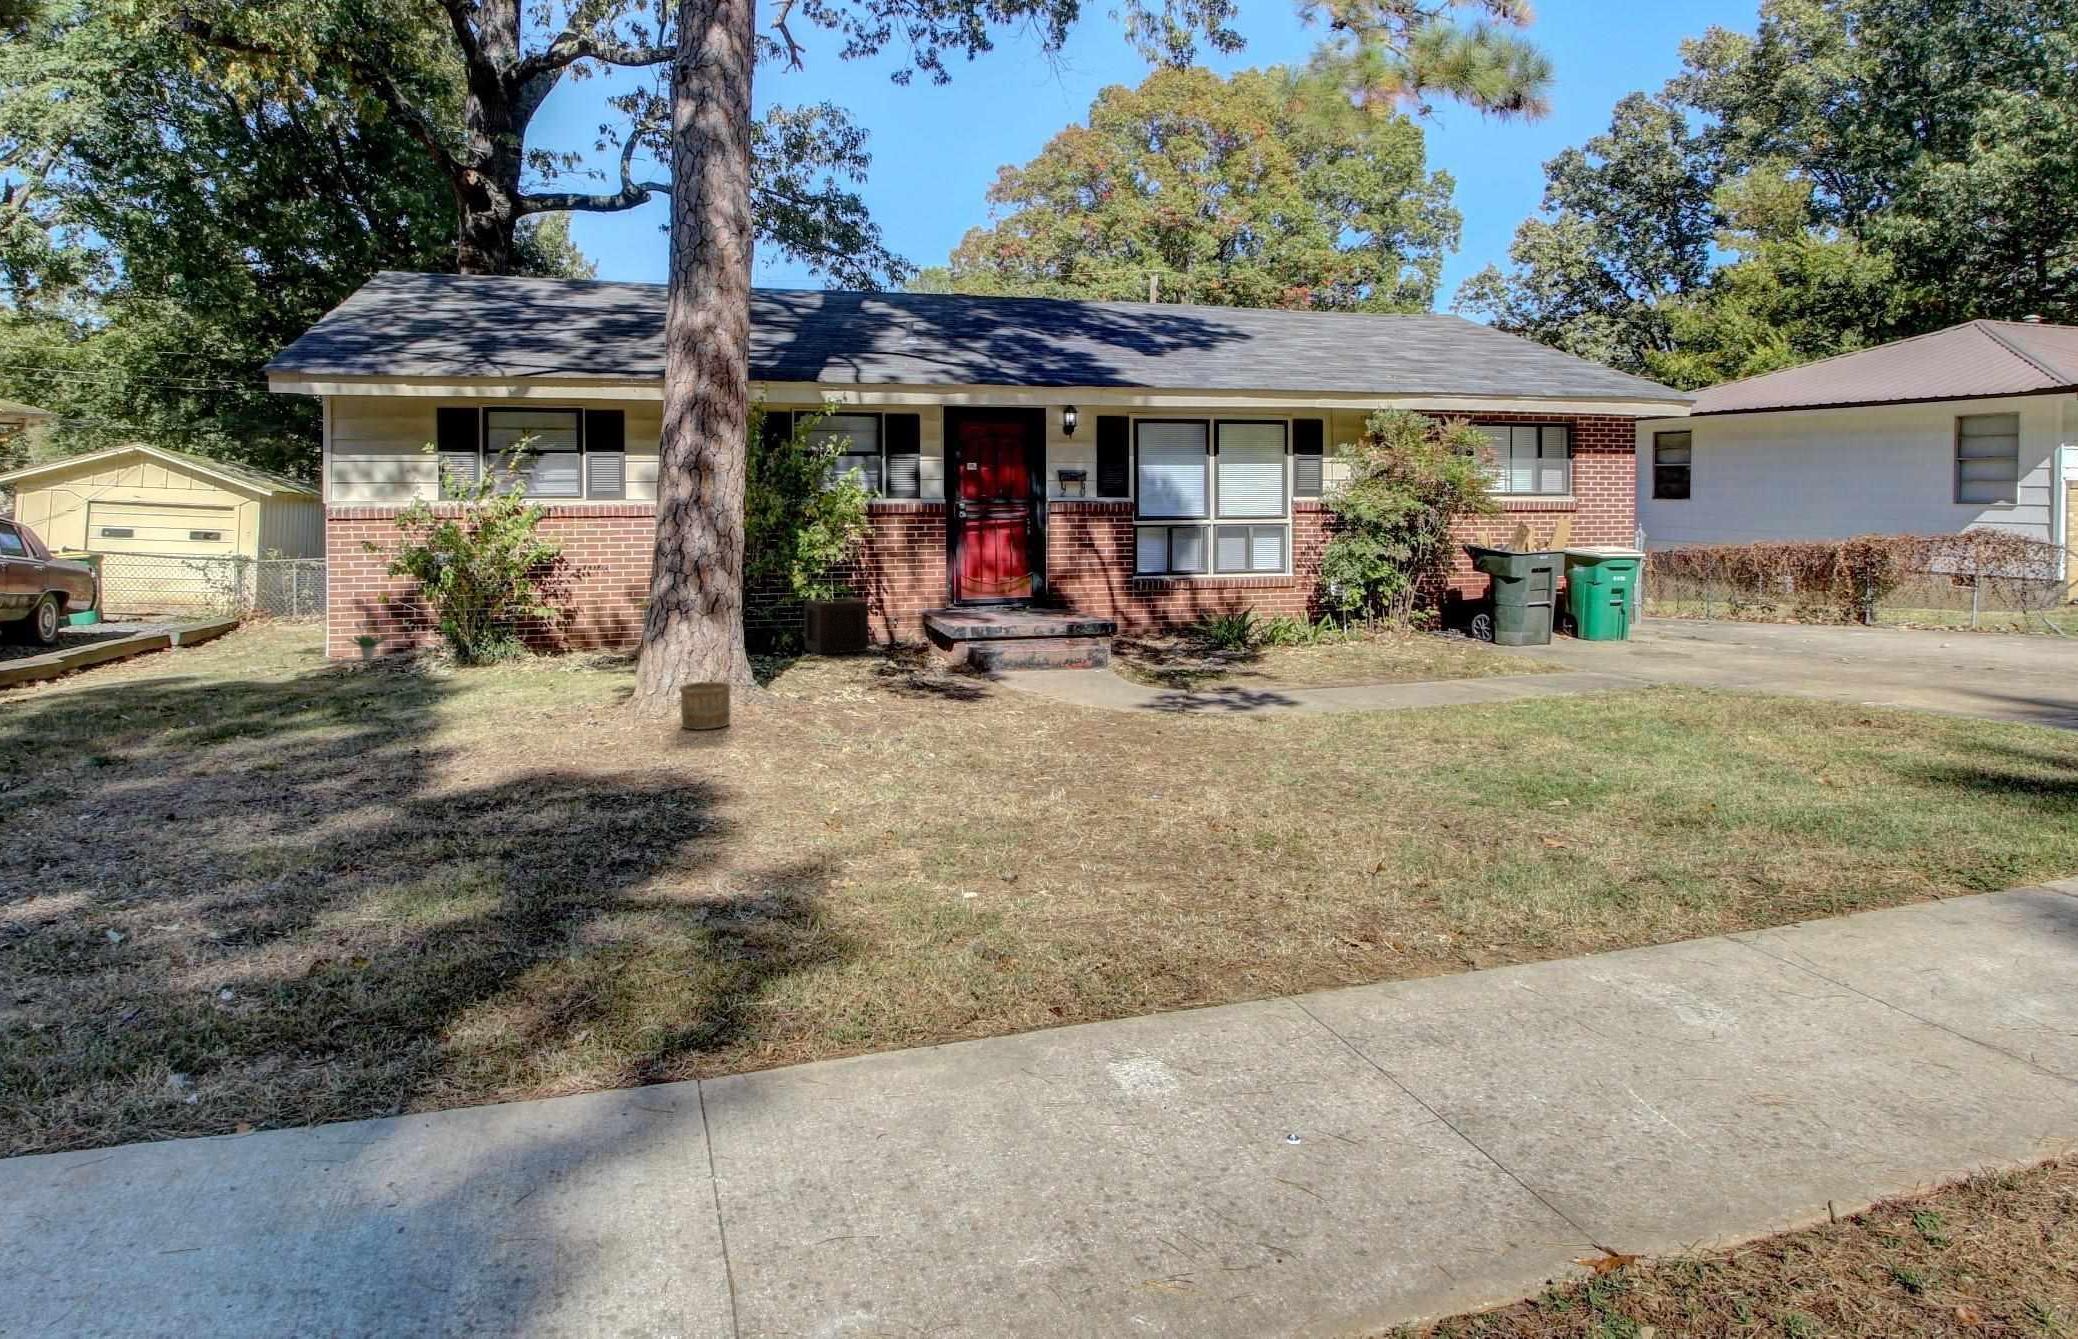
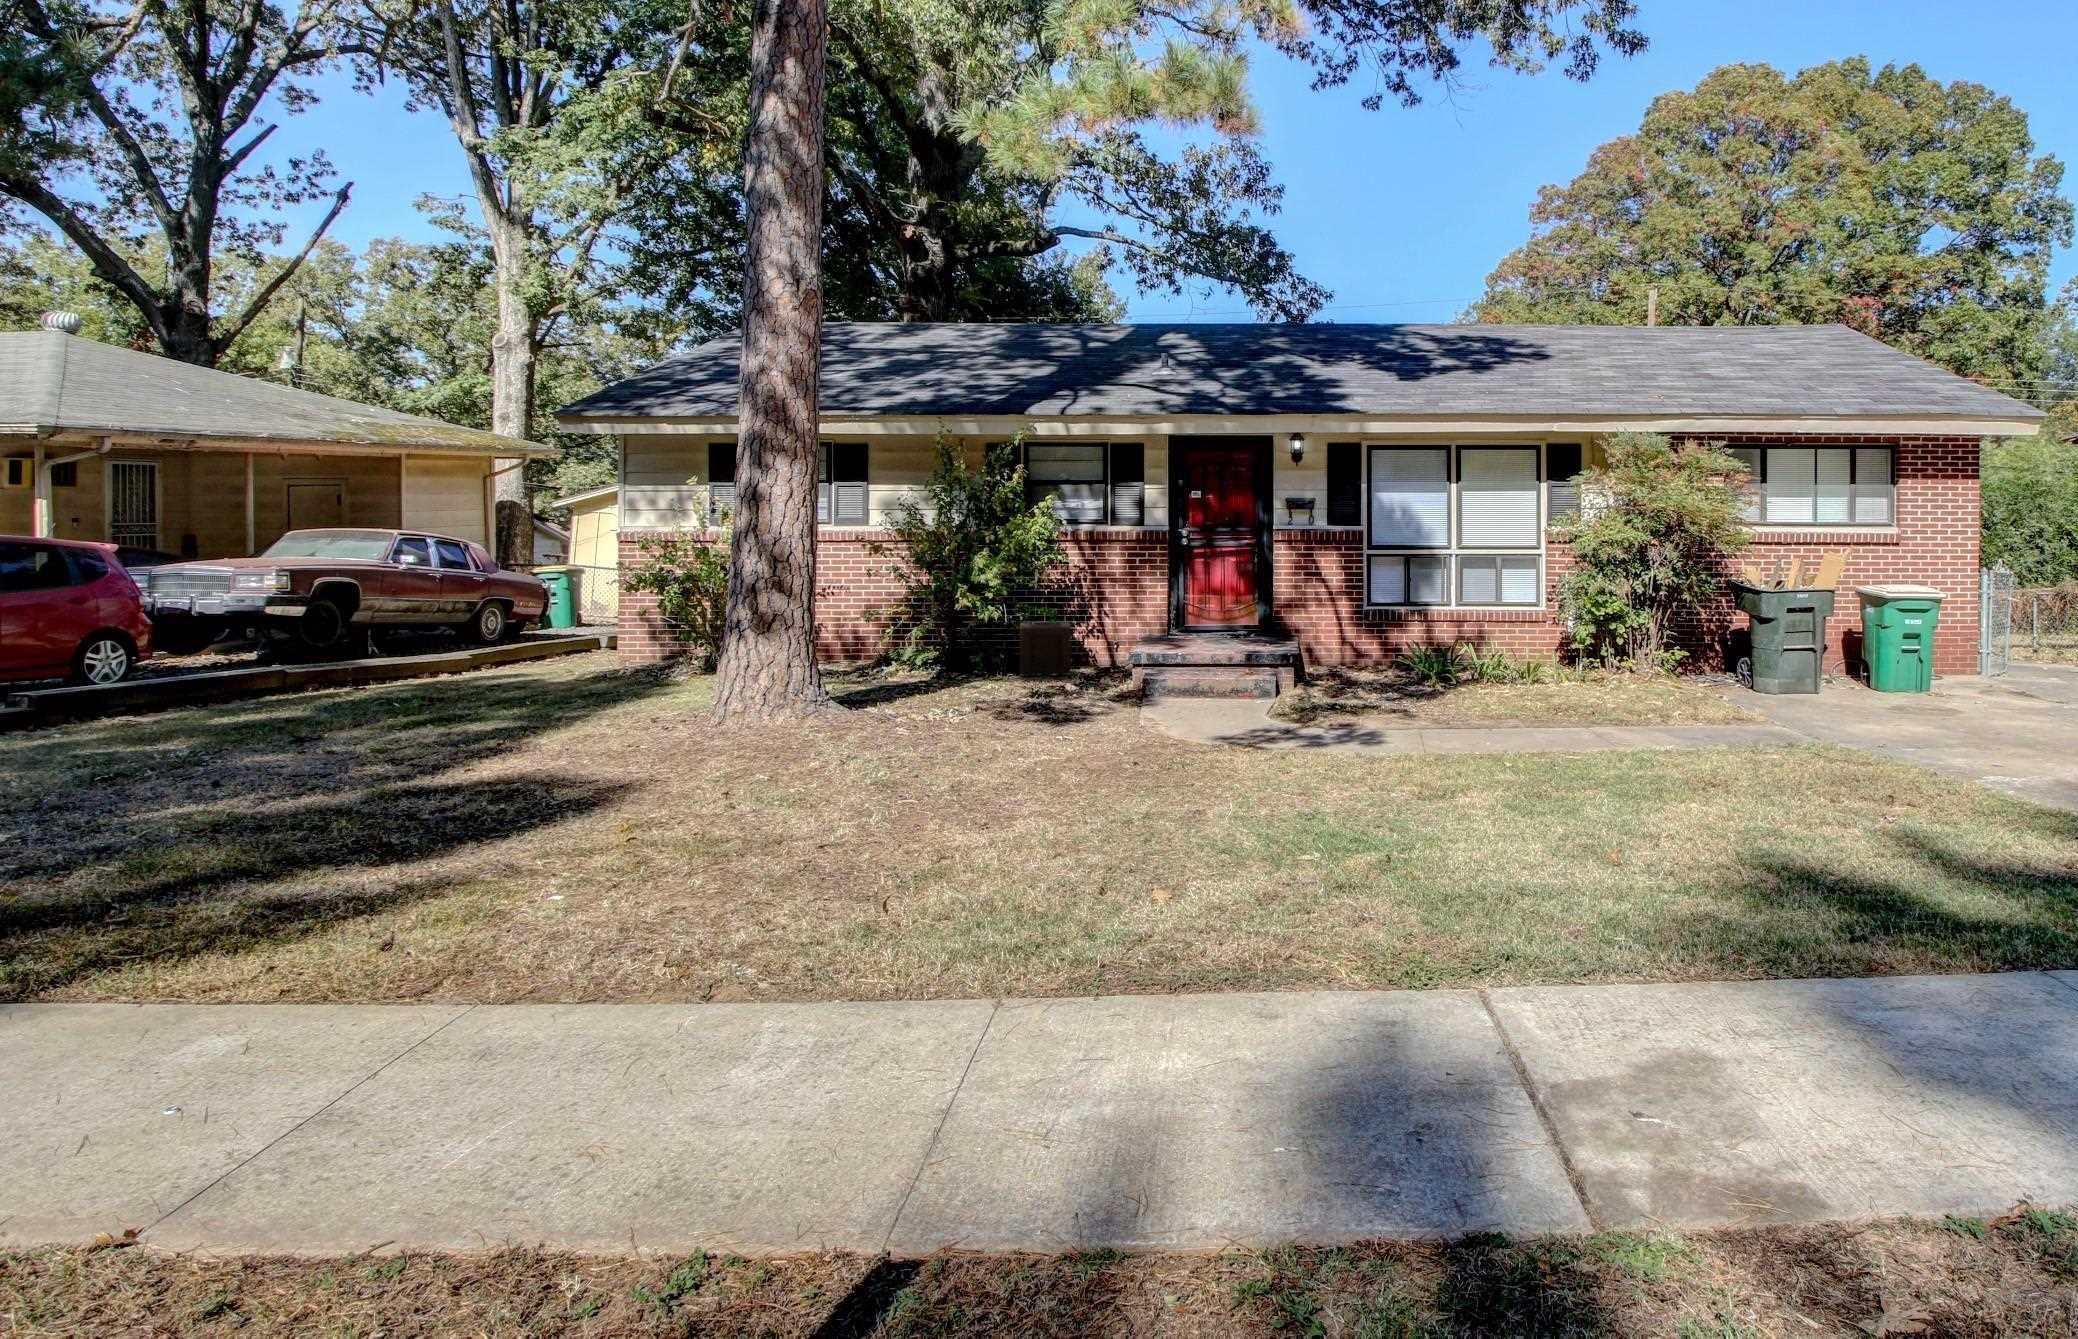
potted plant: present [348,608,386,660] -> none [625,619,663,668]
wooden bucket: present [679,682,731,729] -> none [741,694,794,738]

